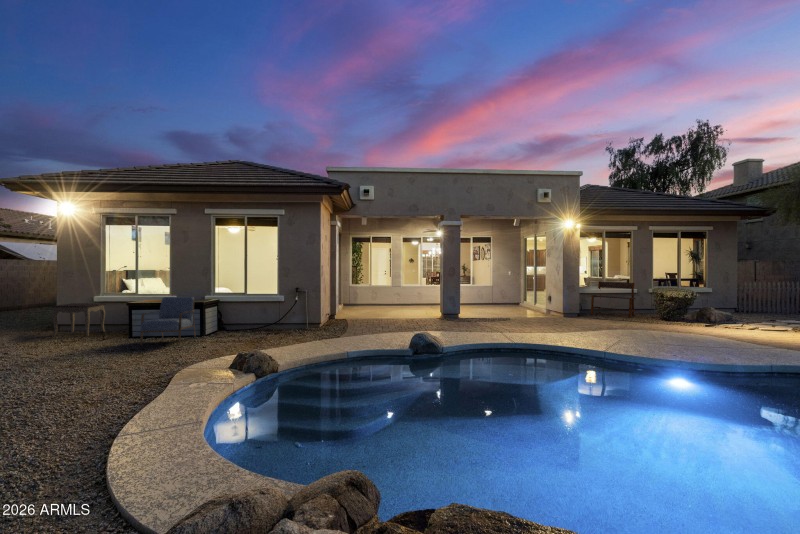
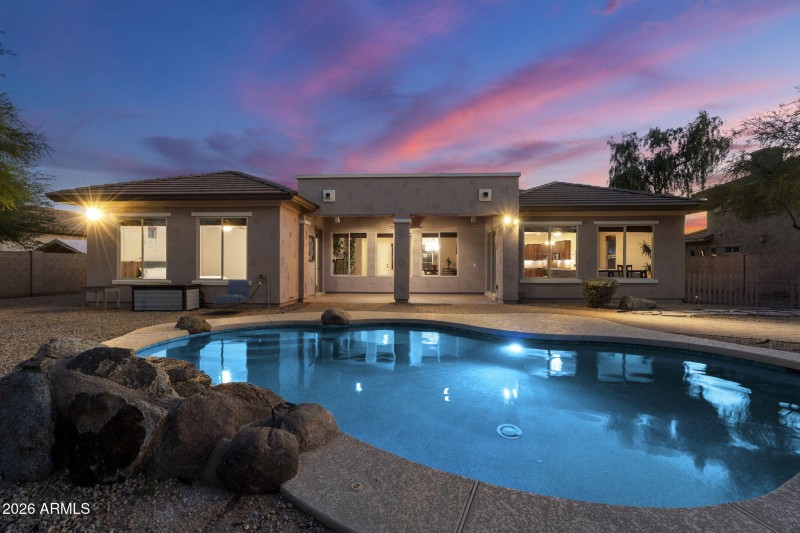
bench: present [591,281,636,318] -> none [534,273,573,306]
chair: present [140,297,195,345] -> present [214,280,250,309]

